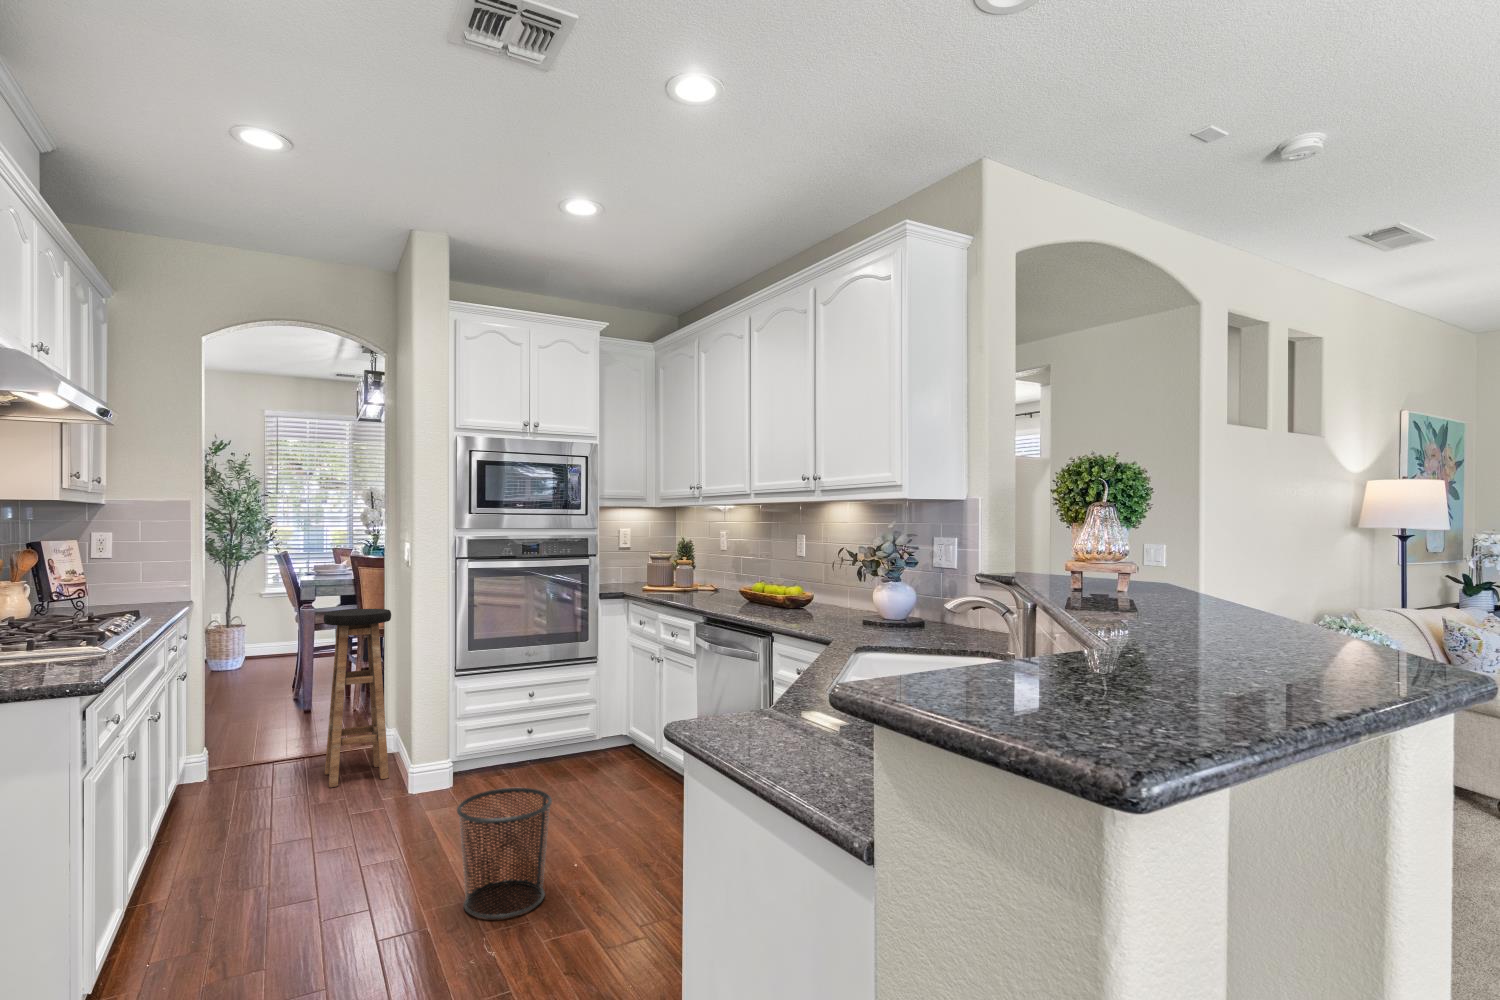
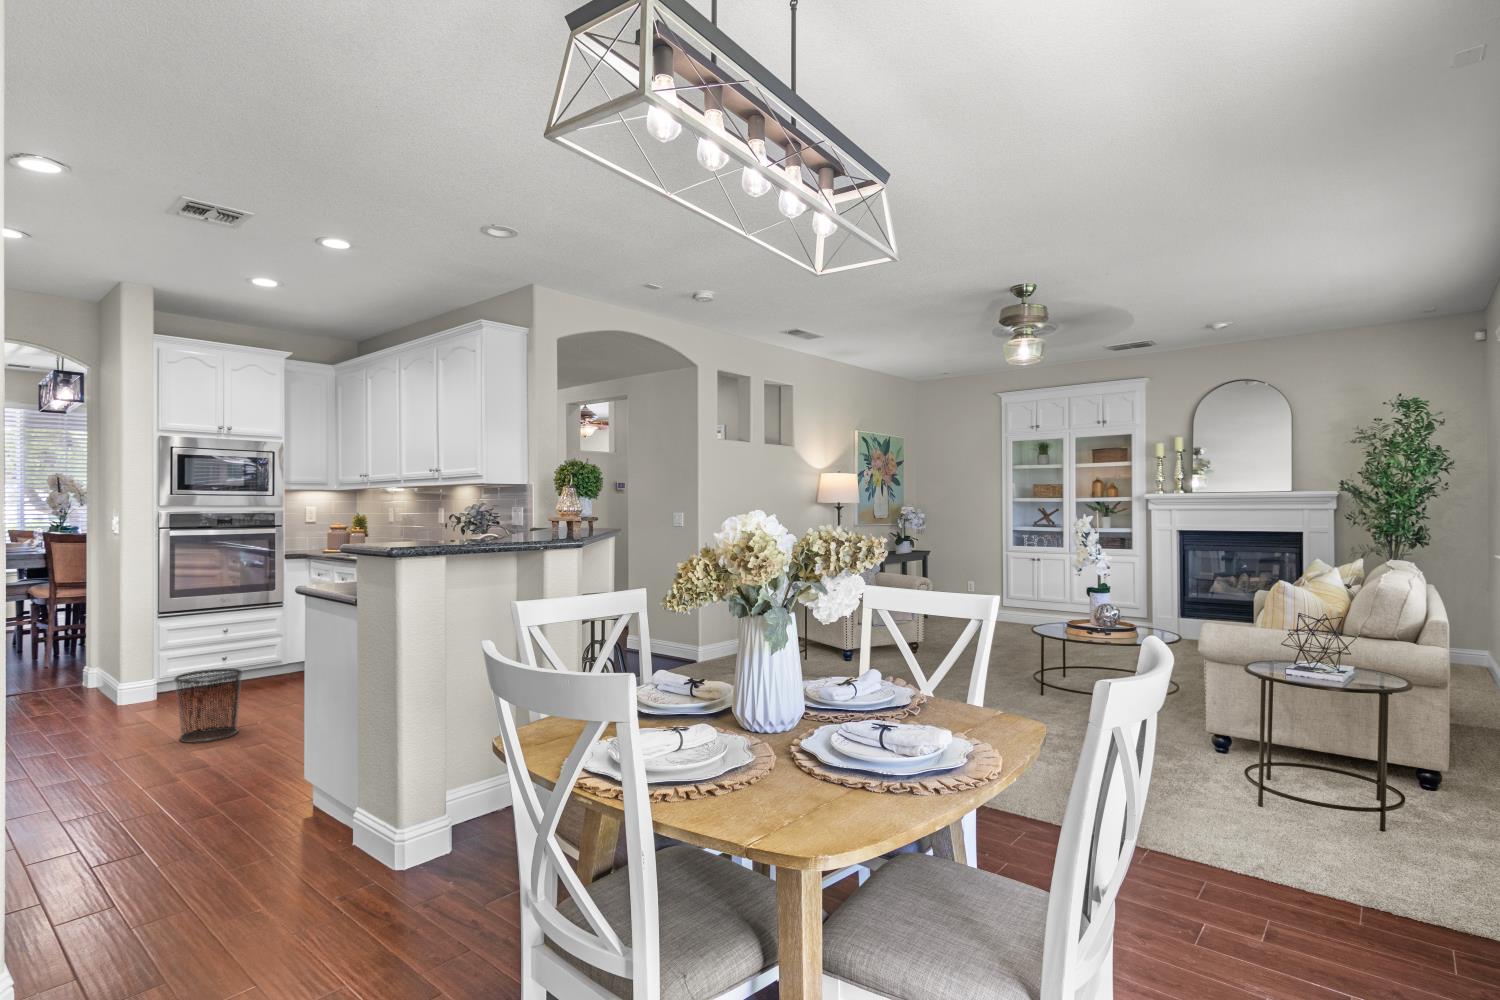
bar stool: present [324,609,391,788] -> none [41,570,102,705]

